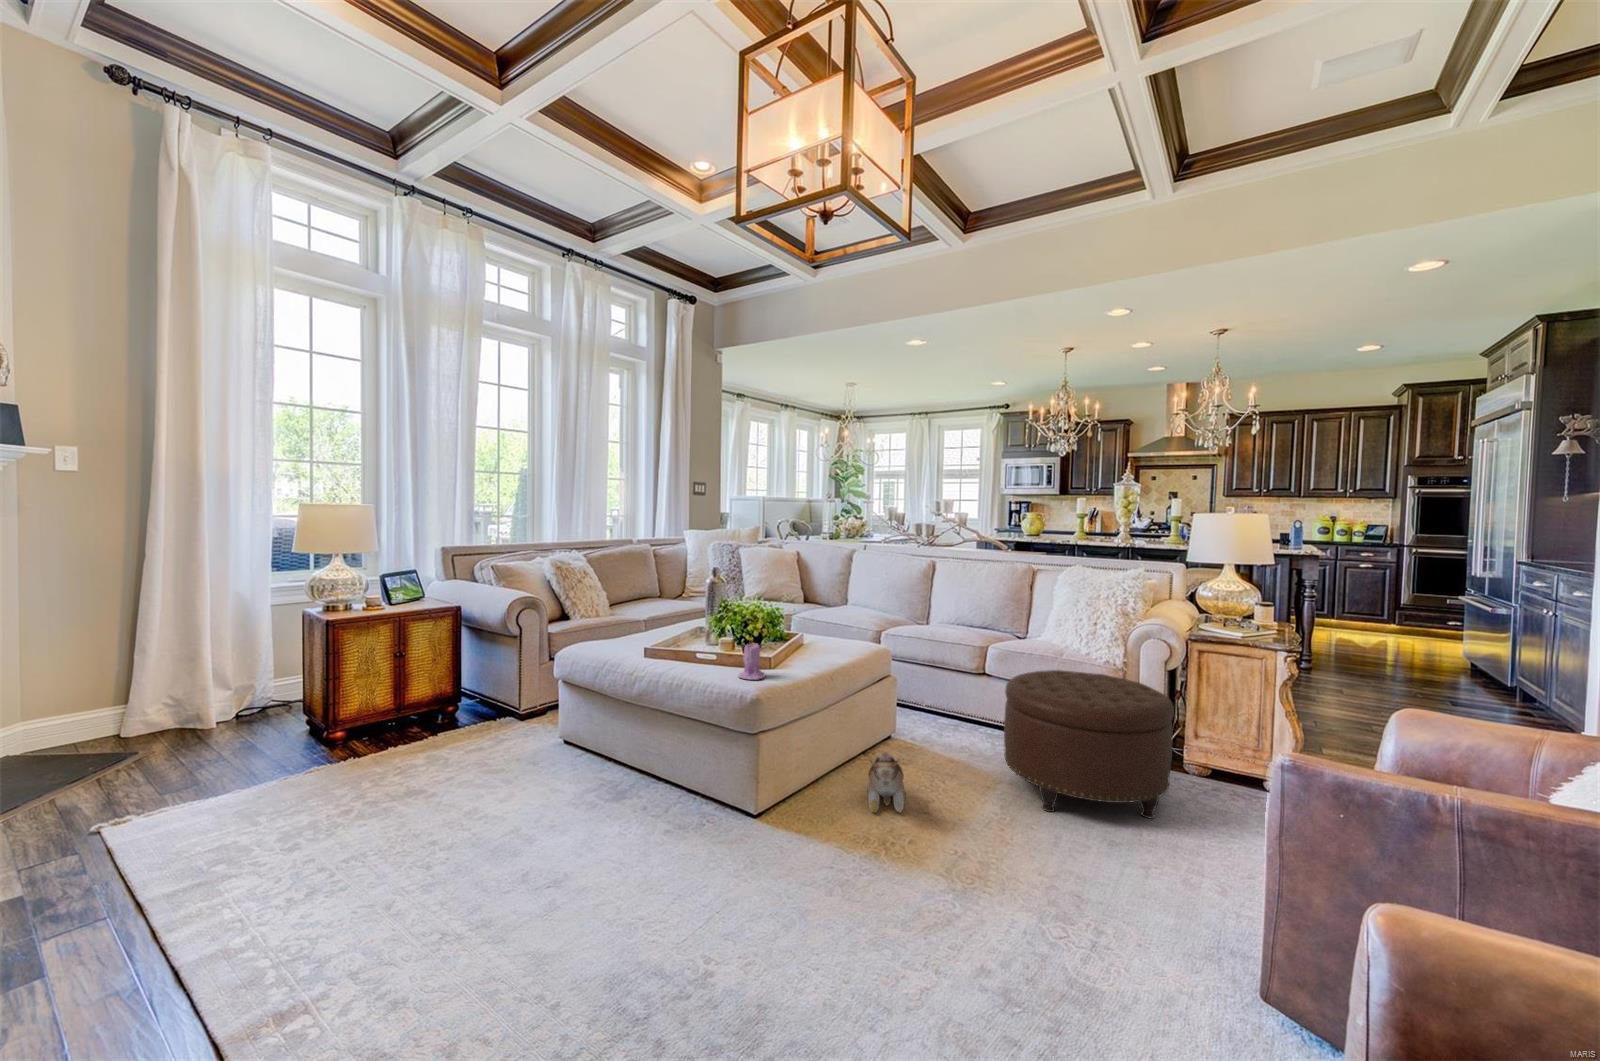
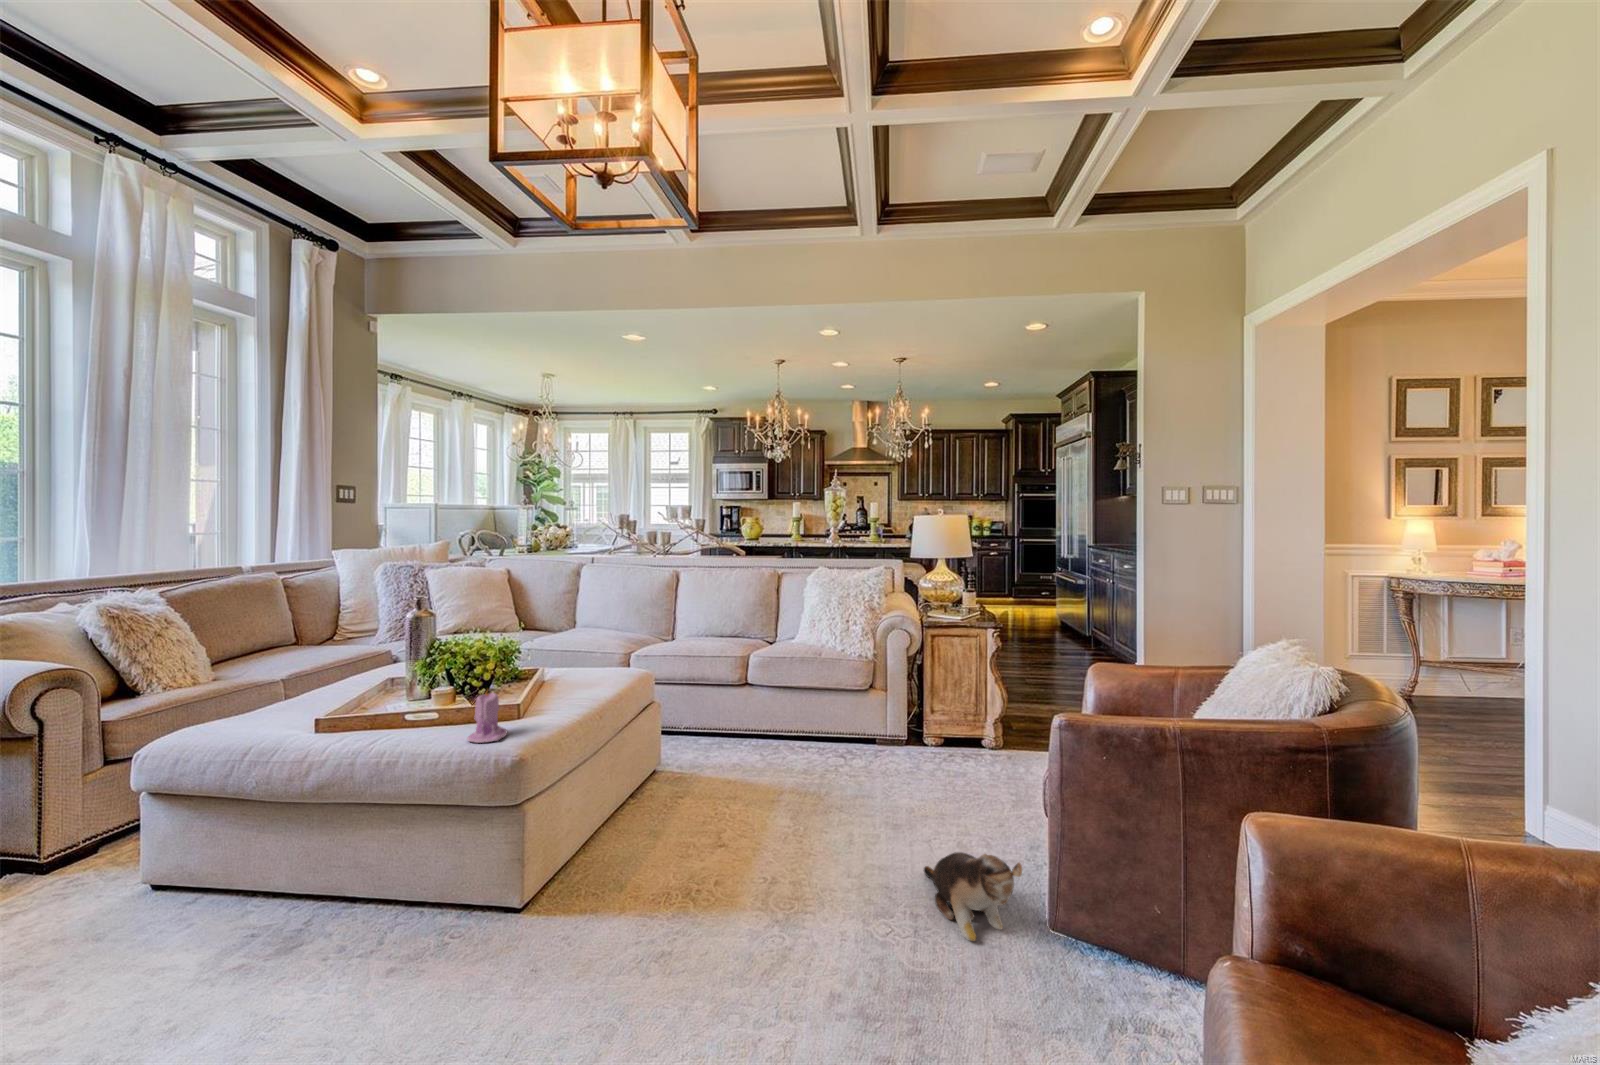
ottoman: present [1004,670,1174,819] -> none [780,669,932,820]
plush toy: present [868,752,906,813] -> present [924,852,1022,941]

